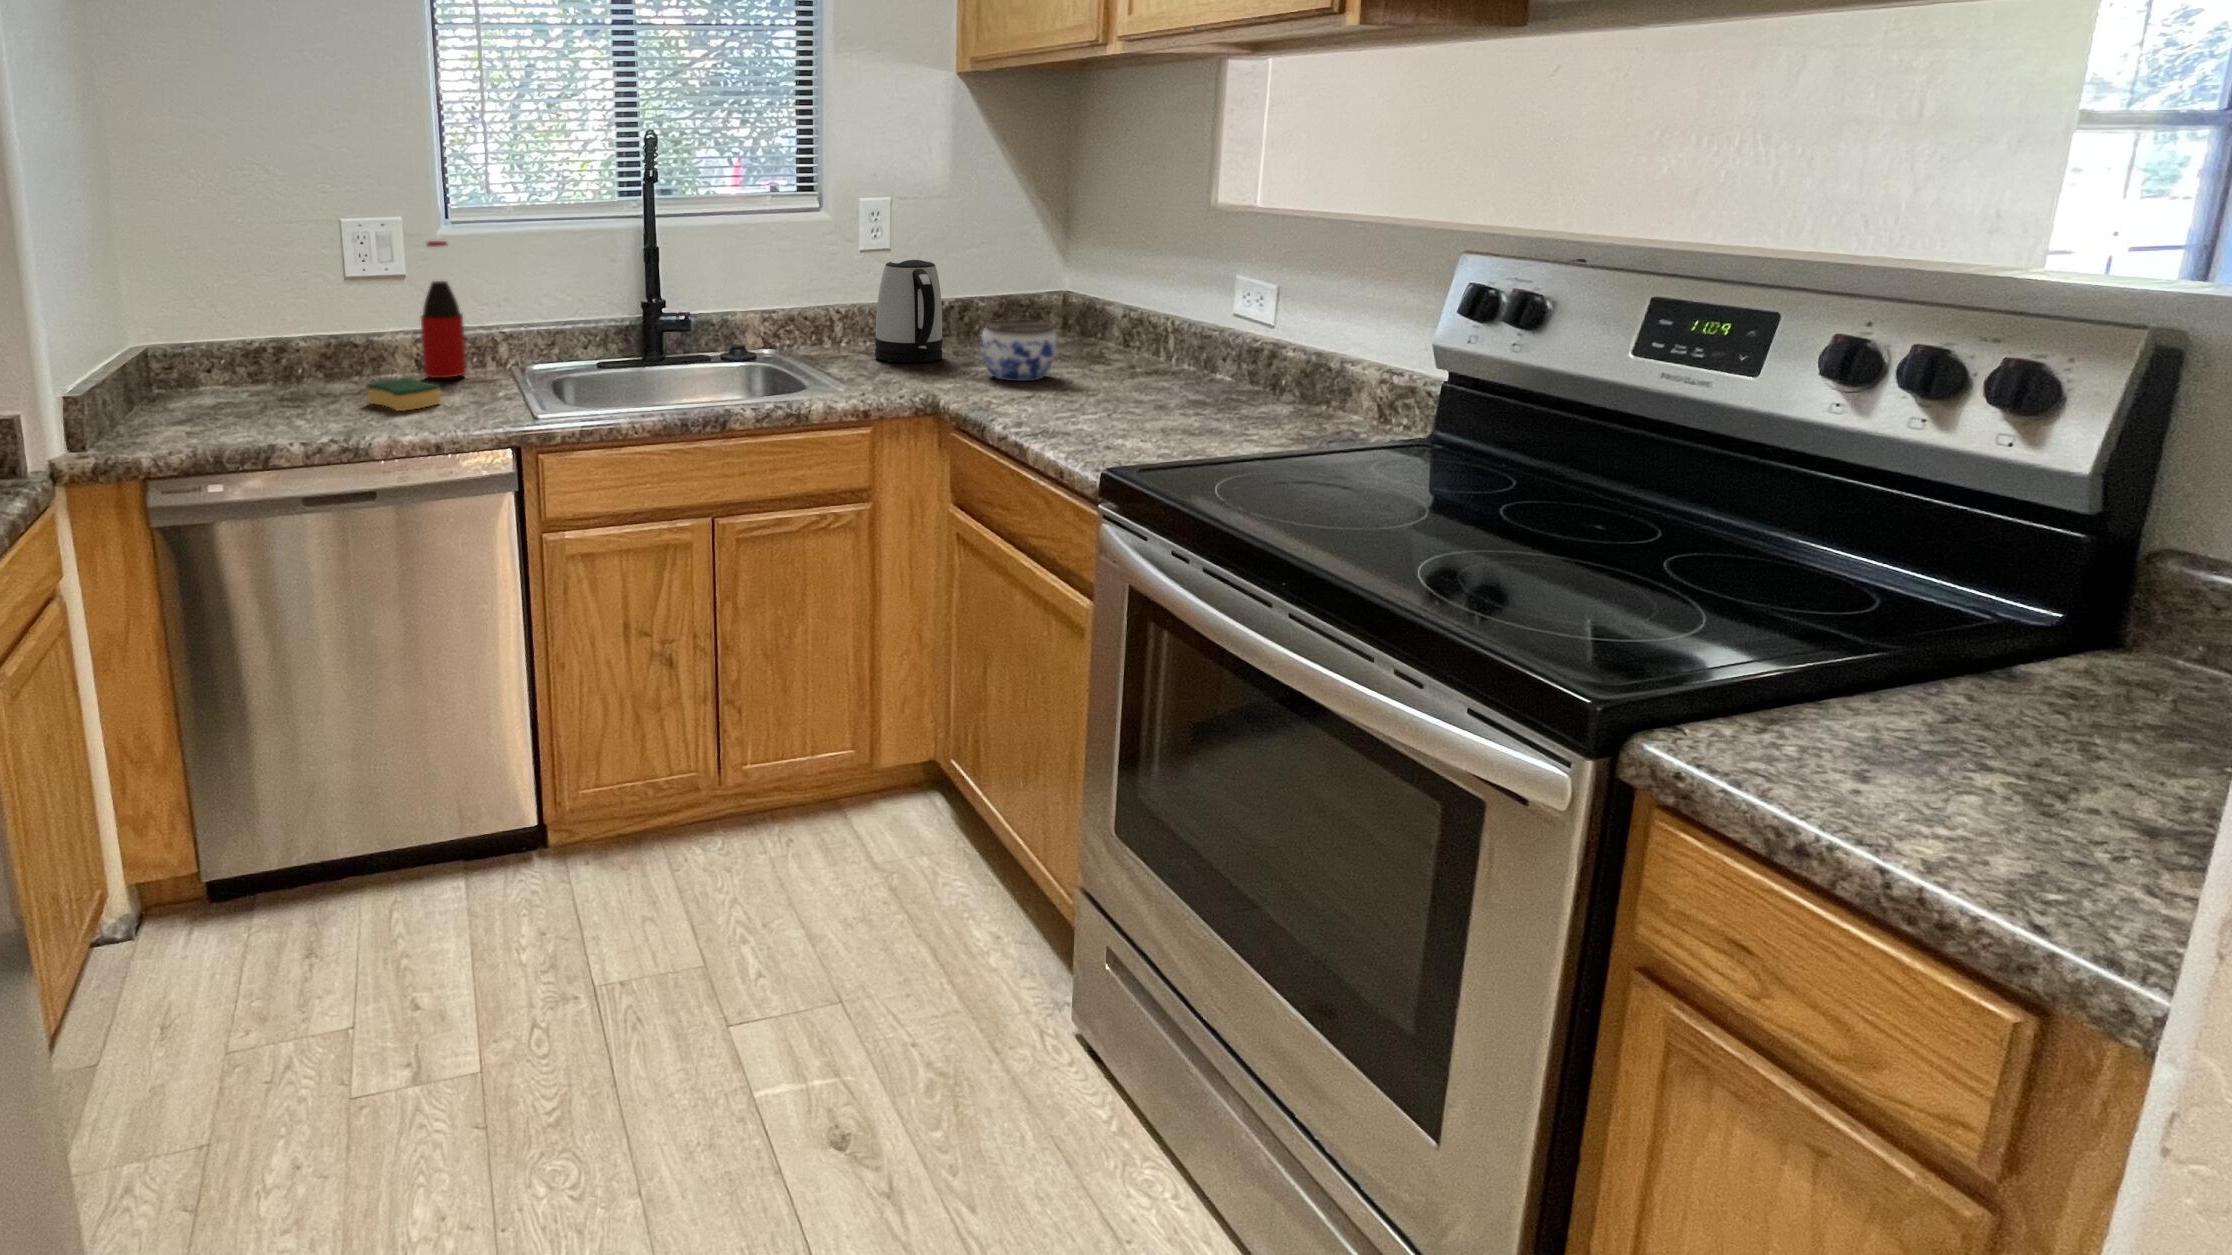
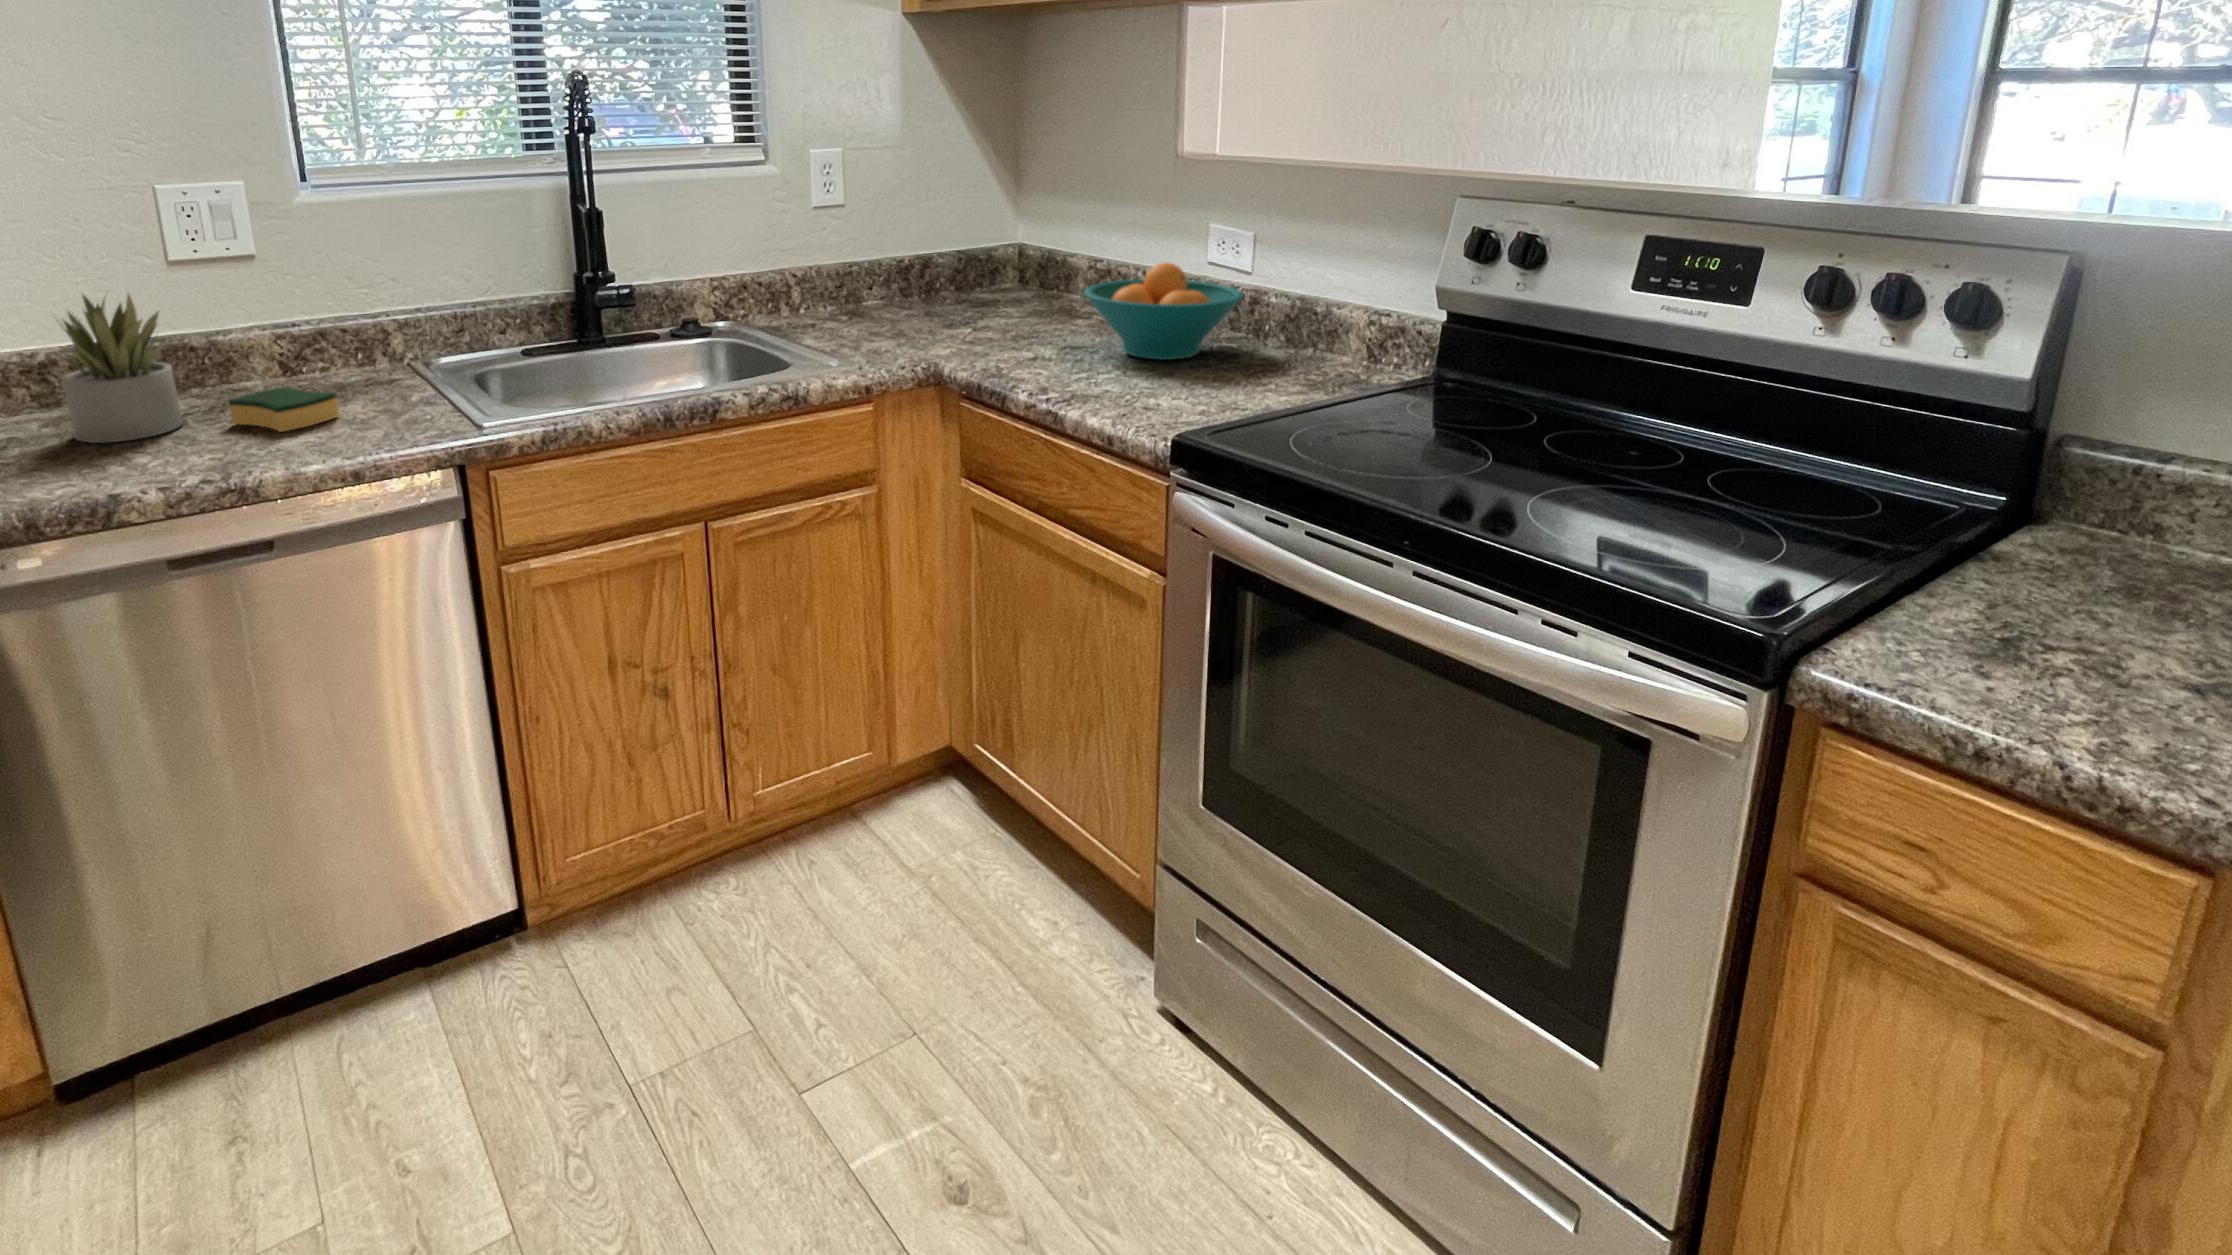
bottle: present [421,241,466,378] -> none [287,210,358,386]
kettle: present [875,258,943,362] -> none [843,216,915,328]
succulent plant: none [254,297,337,409] -> present [53,294,182,443]
fruit bowl: none [1083,310,1250,407] -> present [1084,263,1243,360]
jar: present [981,319,1057,381] -> none [967,277,1044,342]

